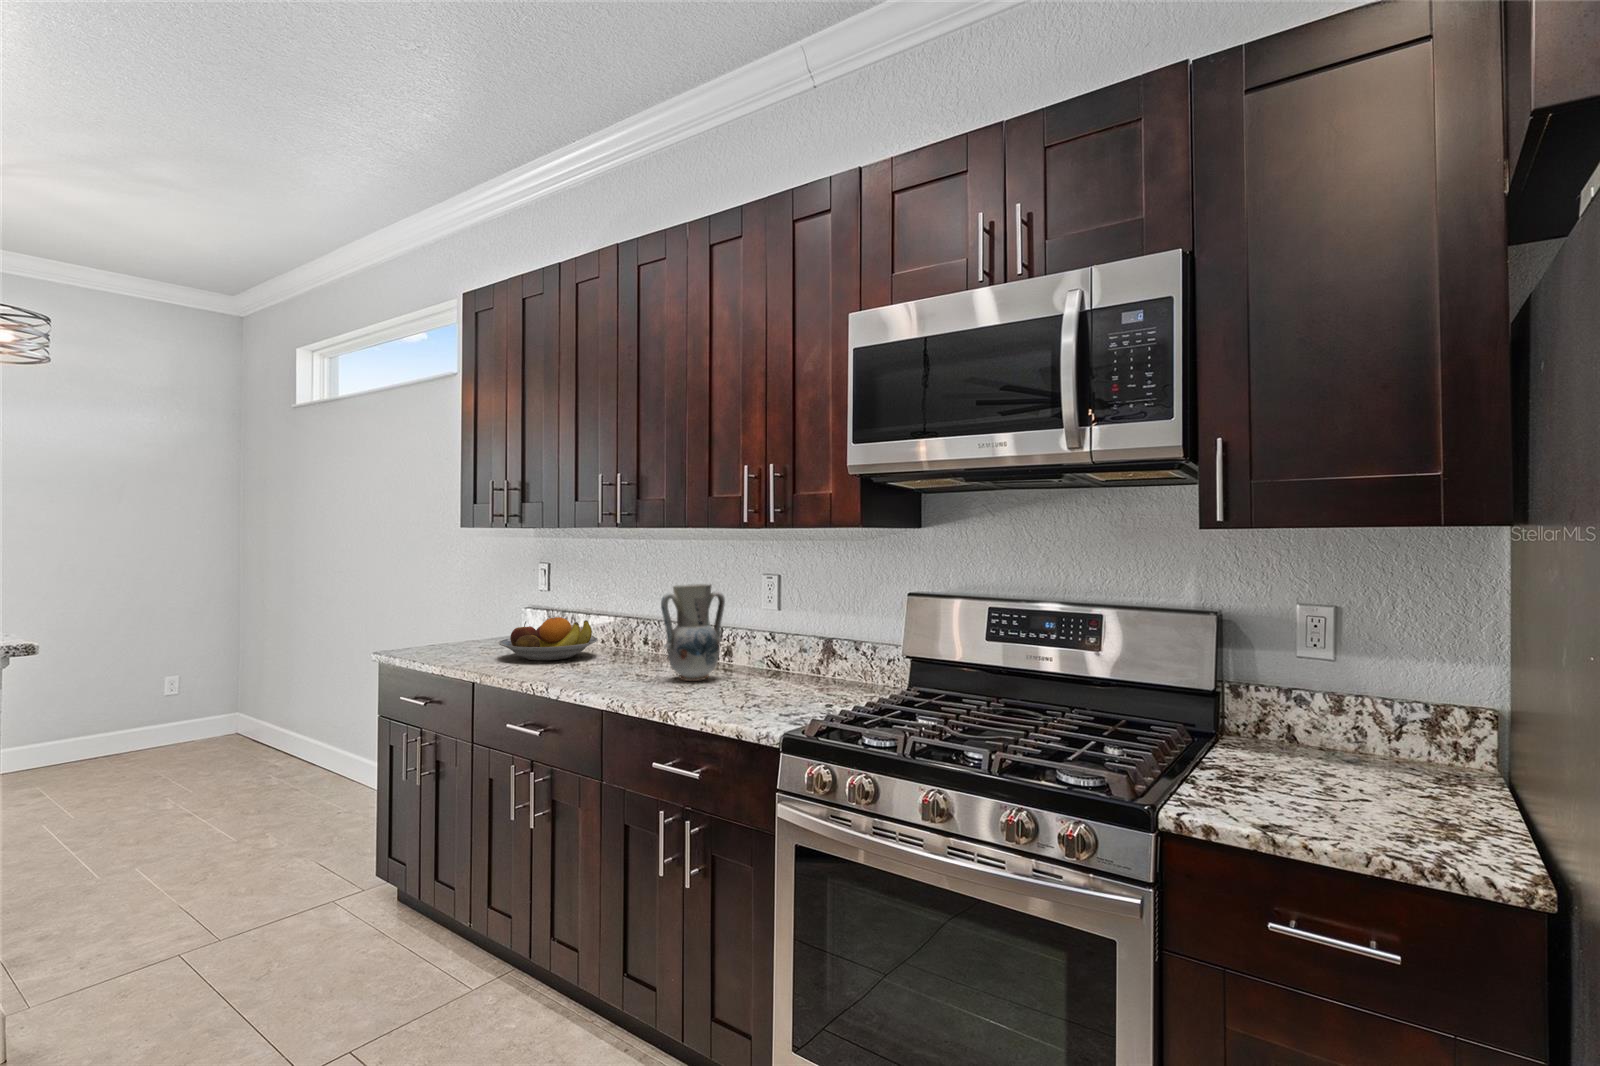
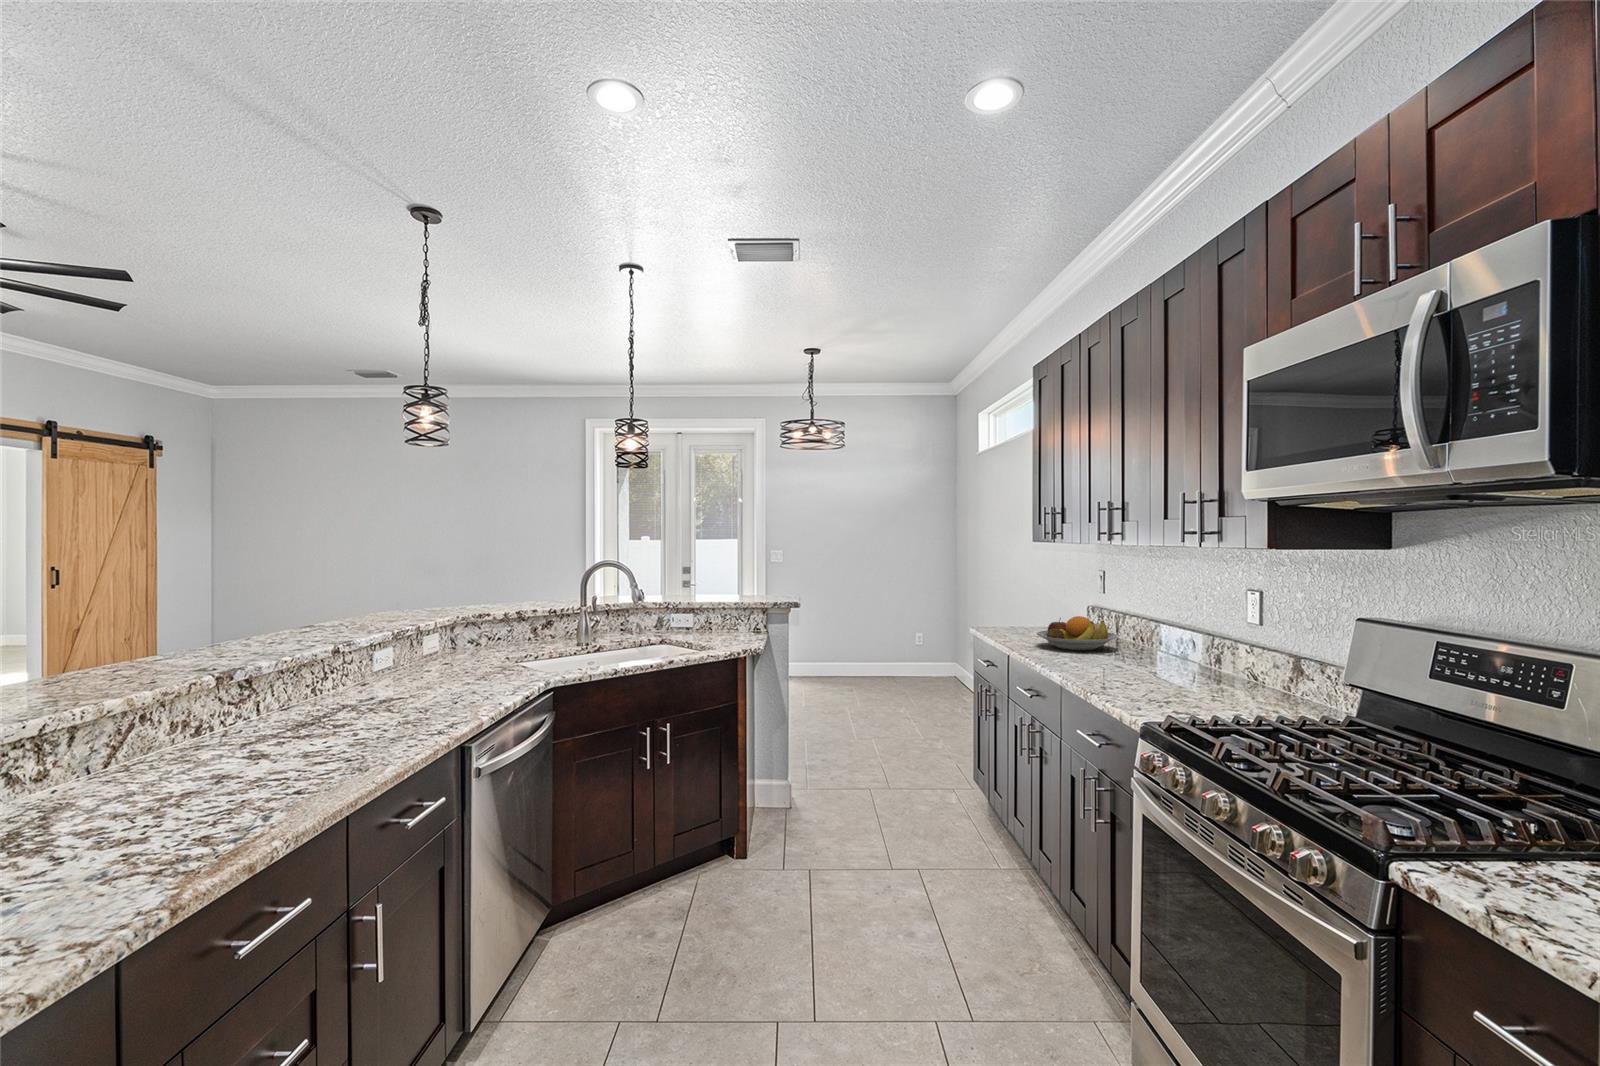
vase: present [661,584,725,681] -> none [1126,596,1190,680]

